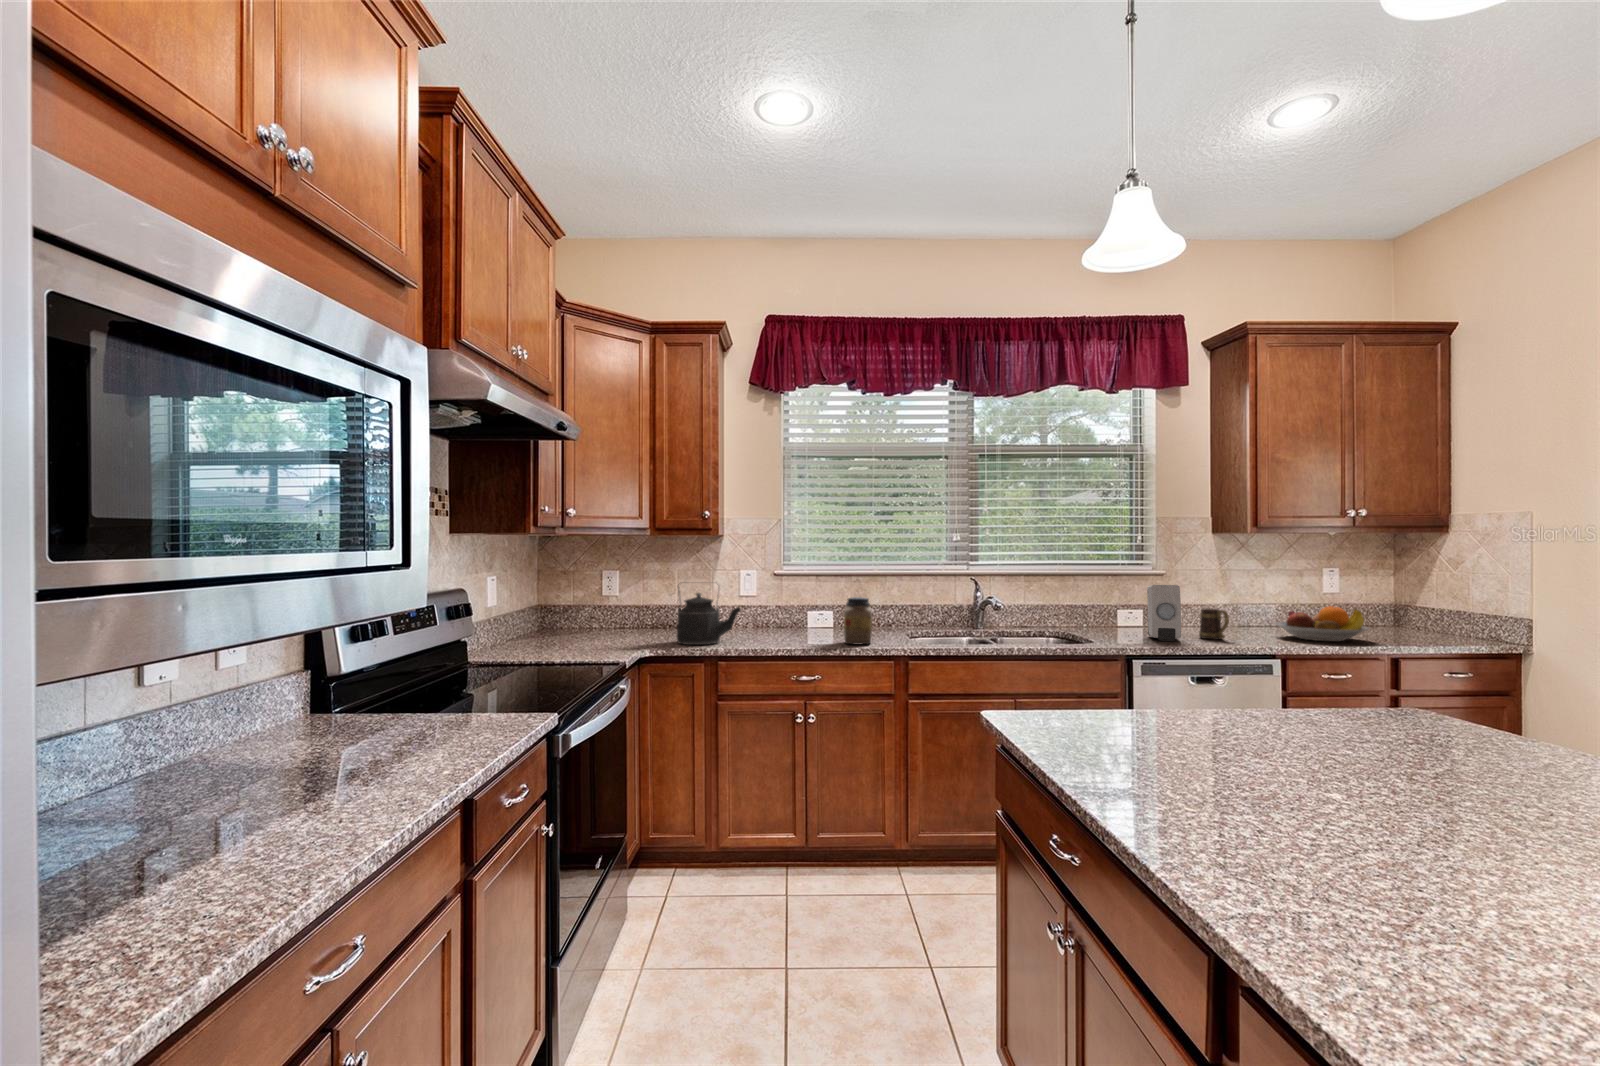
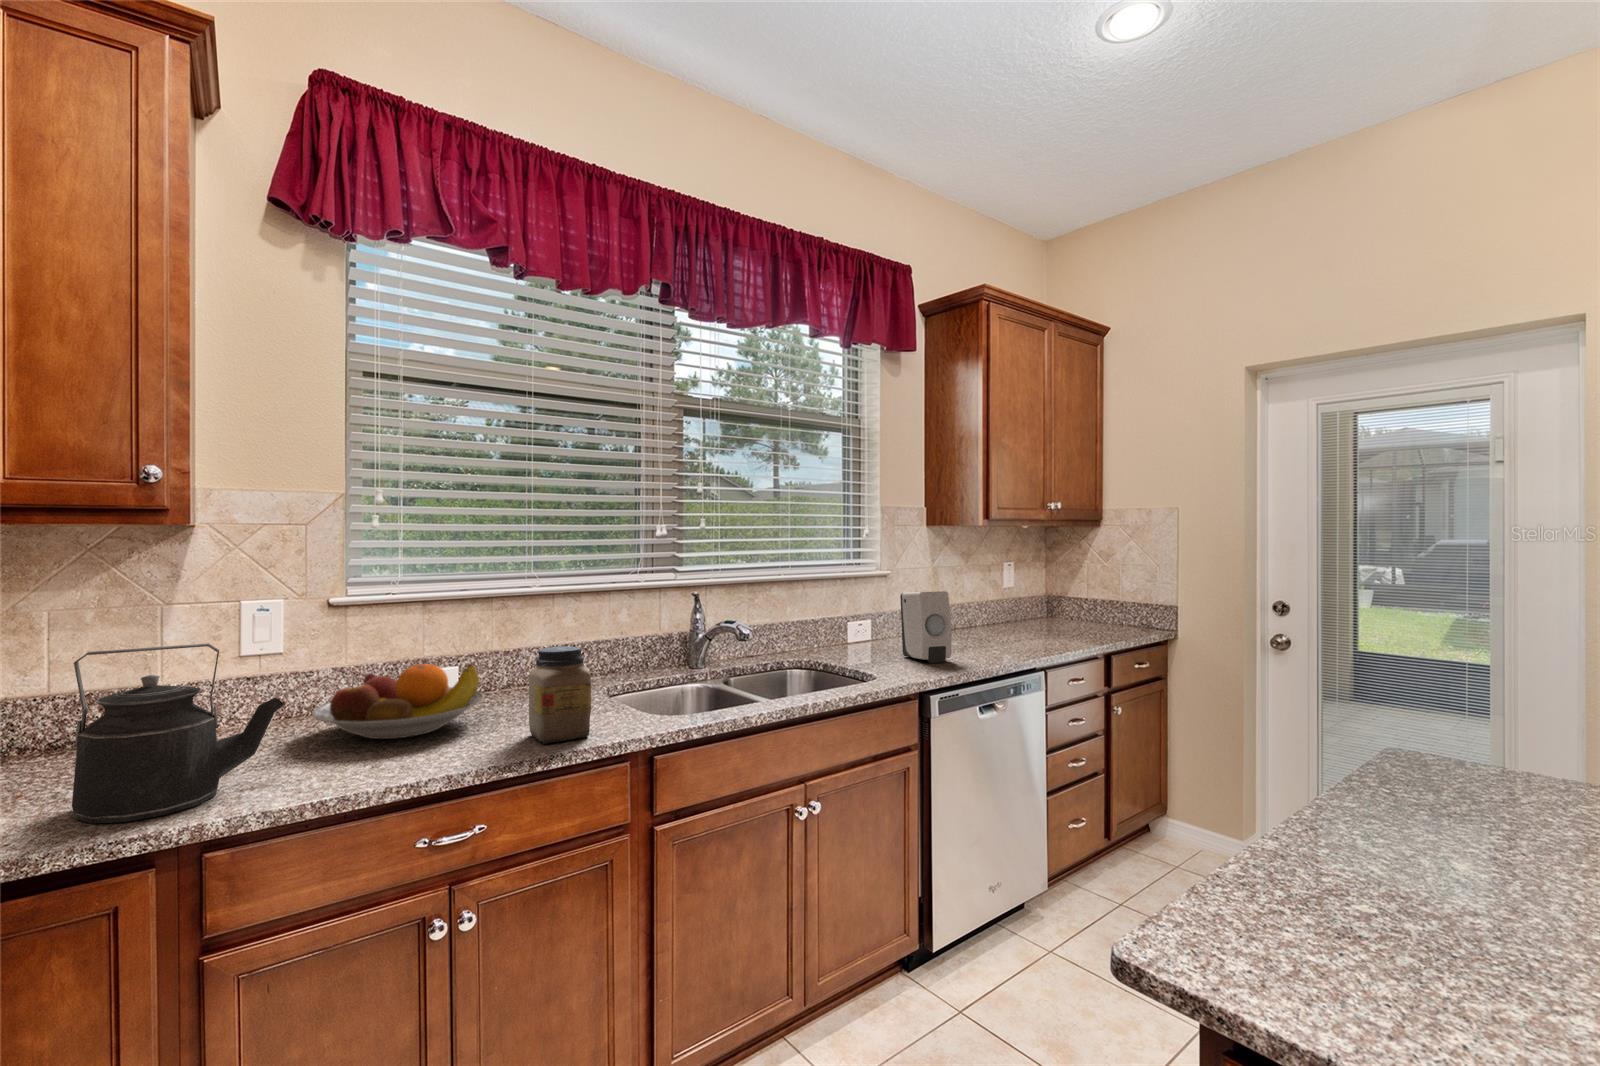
fruit bowl: present [1274,606,1369,642] -> present [312,664,484,739]
mug: present [1199,609,1229,639] -> none [950,616,986,654]

